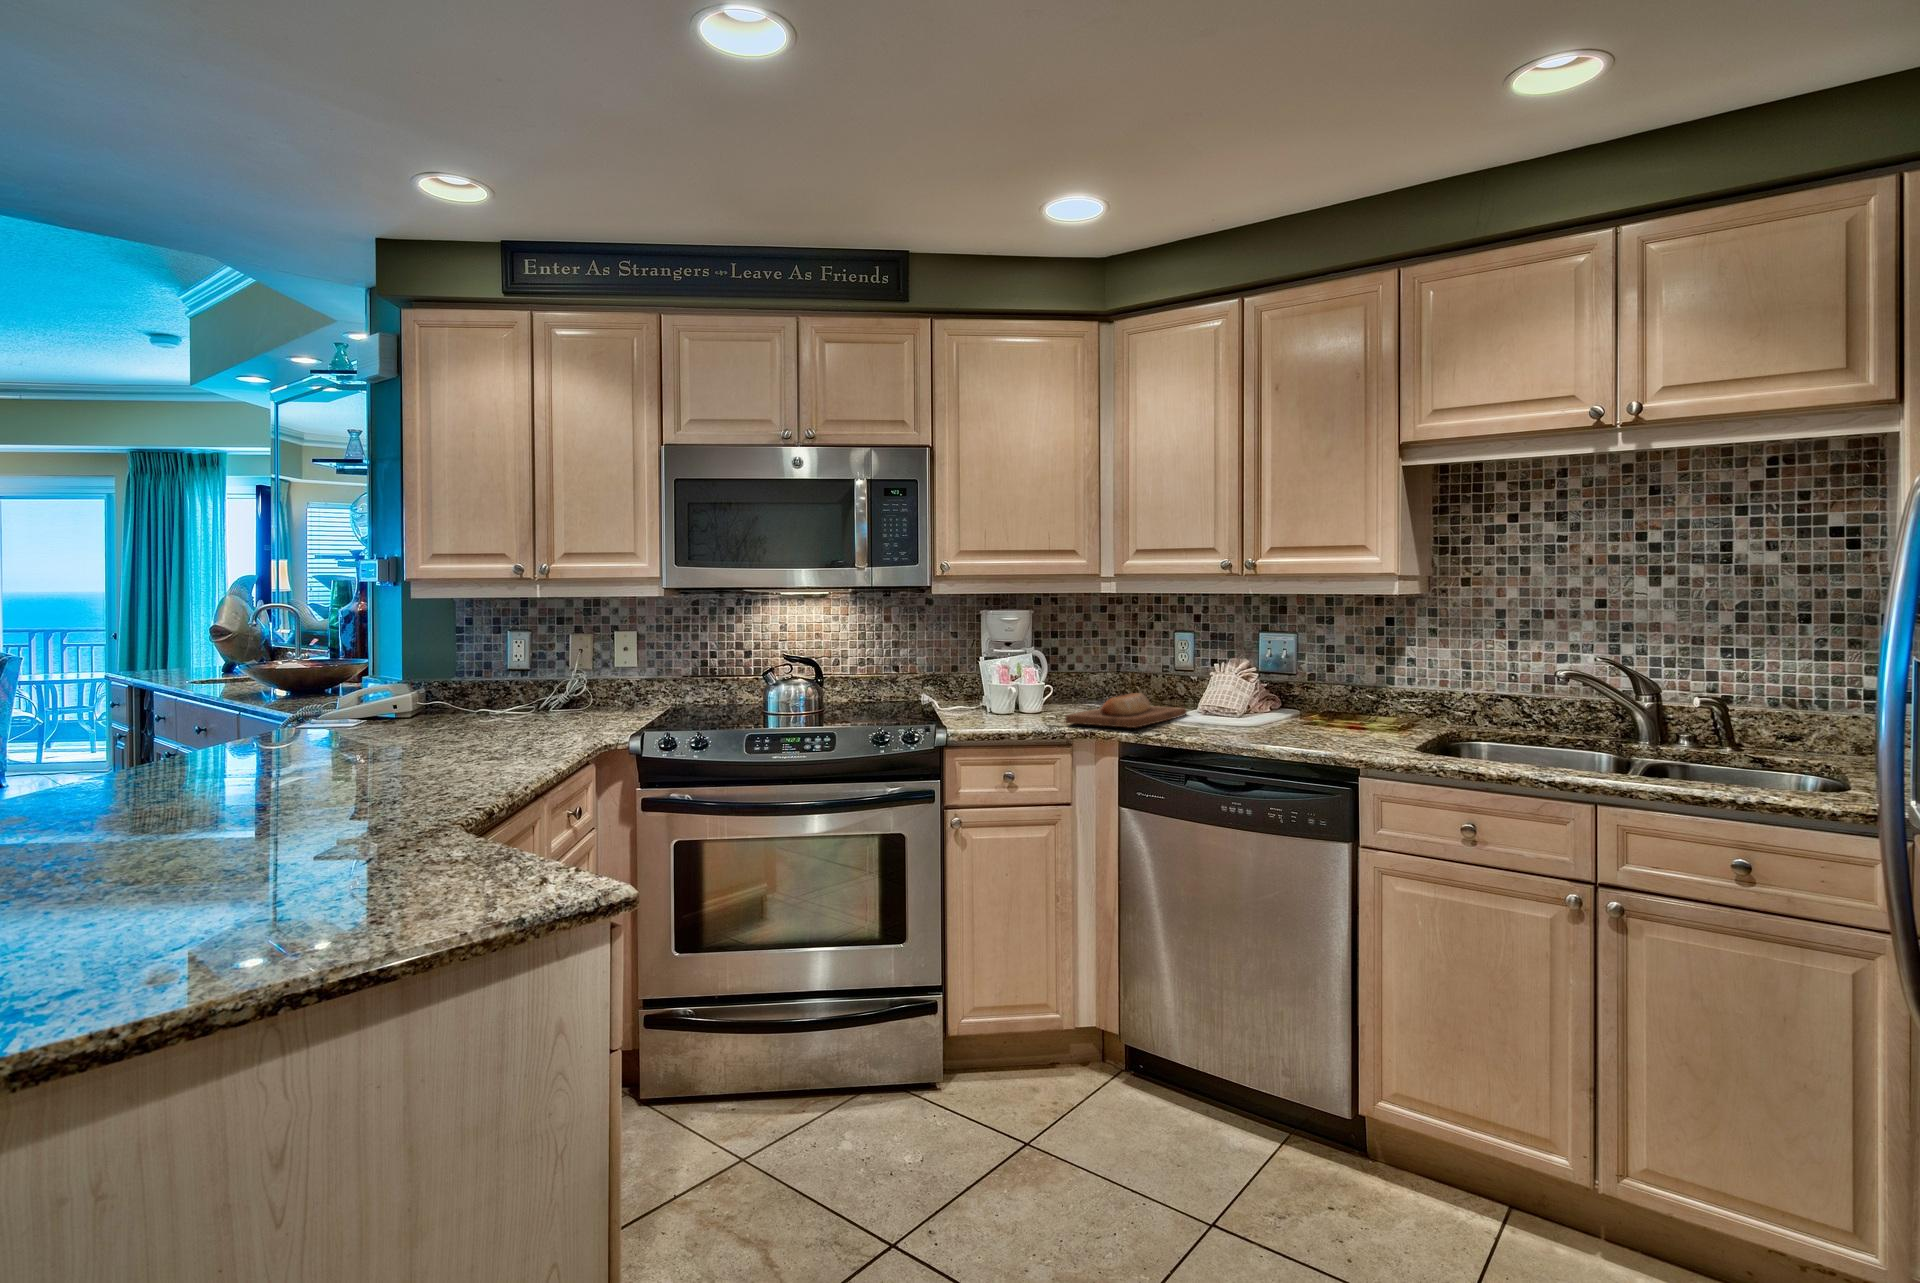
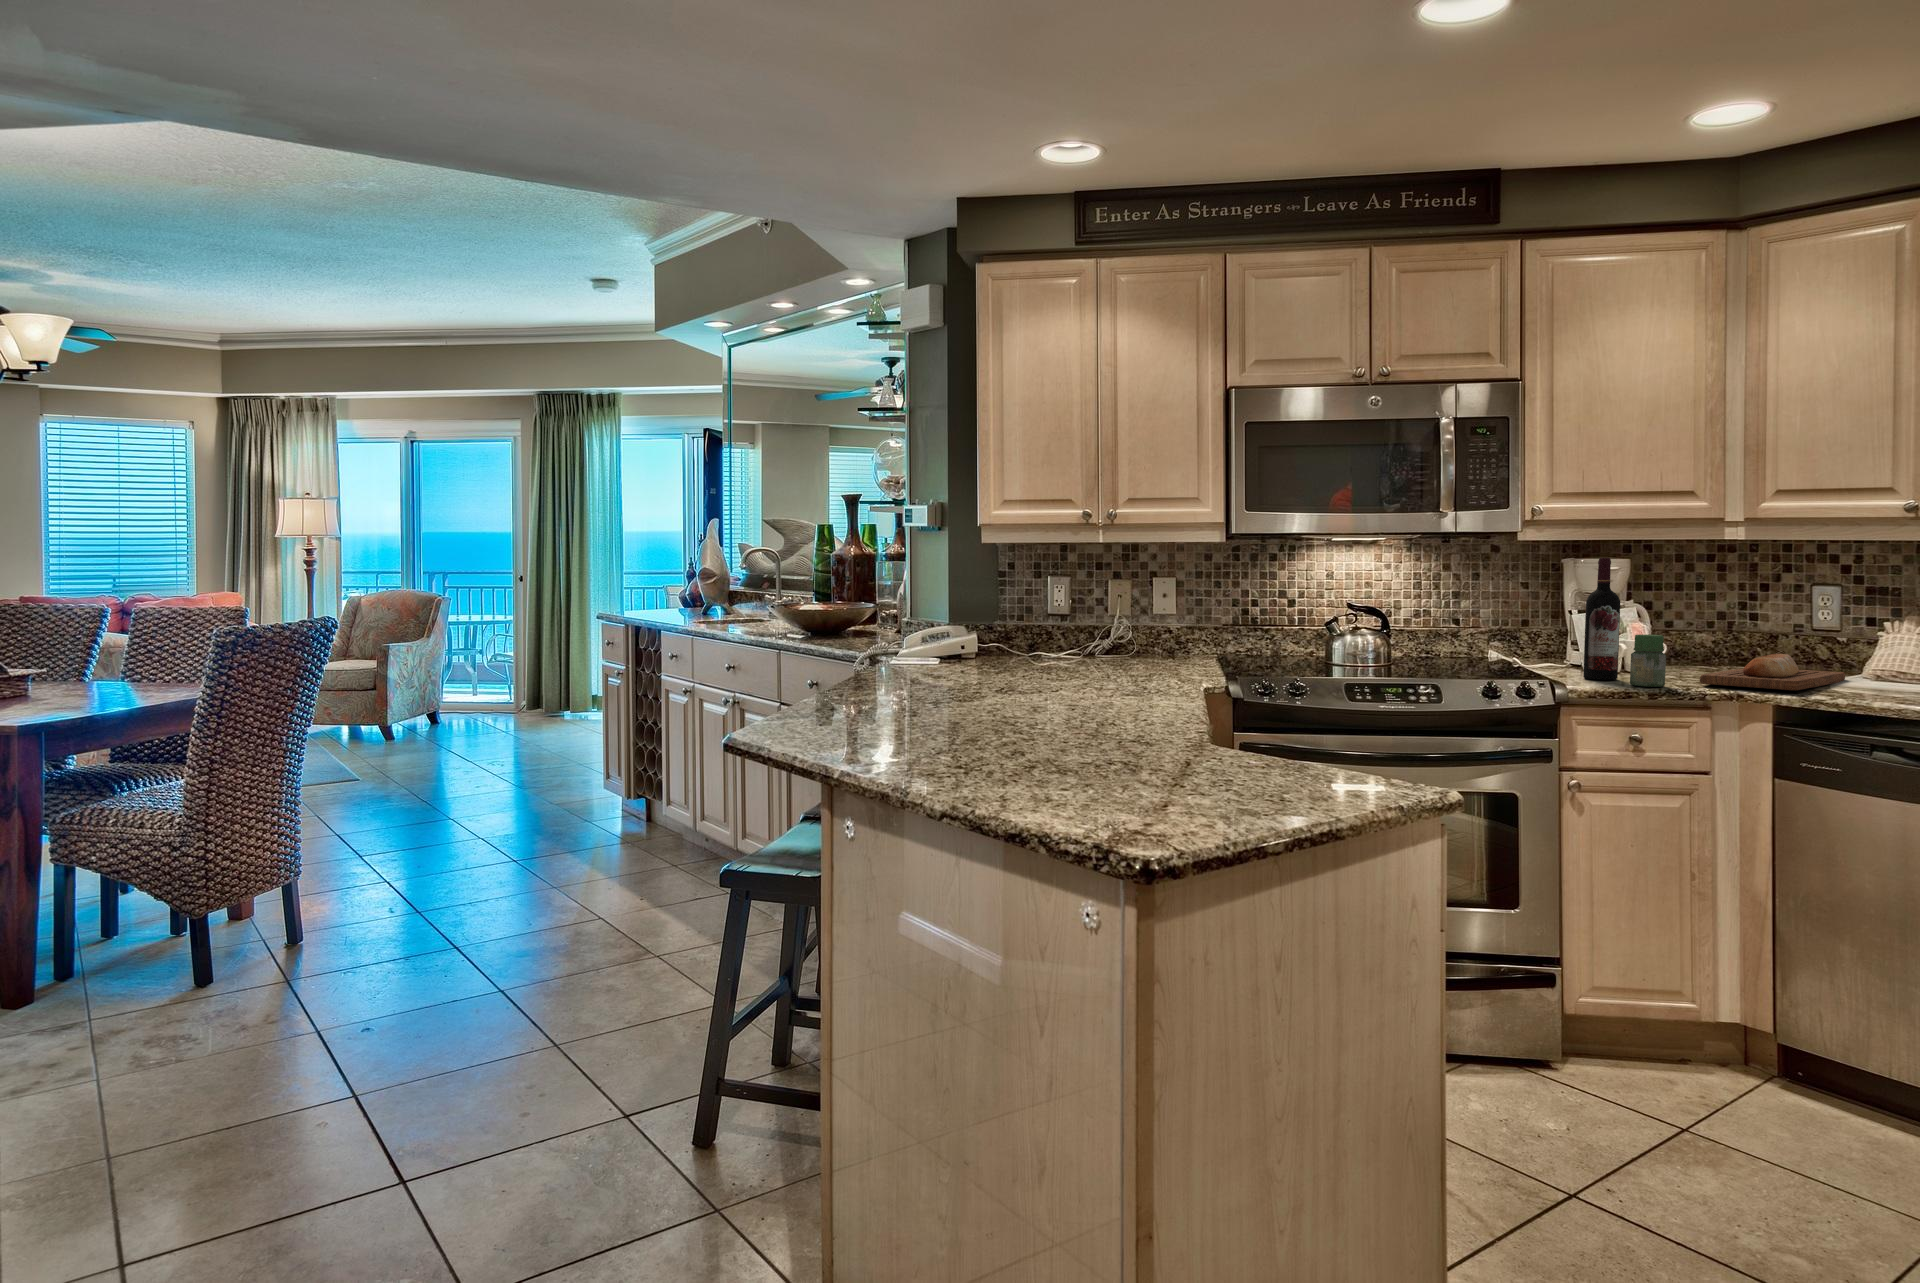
wine bottle: none [976,609,1004,721] -> present [1583,558,1620,680]
jar: none [1007,679,1036,728] -> present [1630,634,1666,687]

